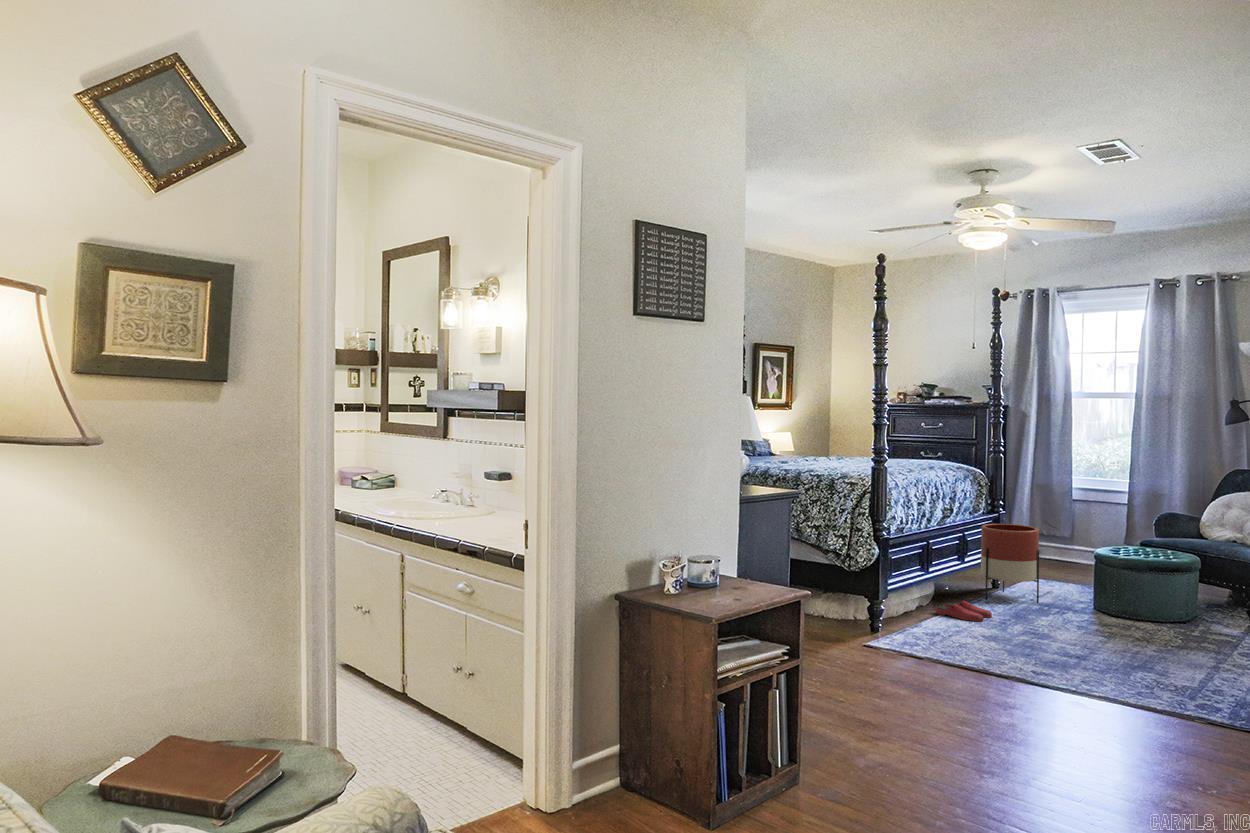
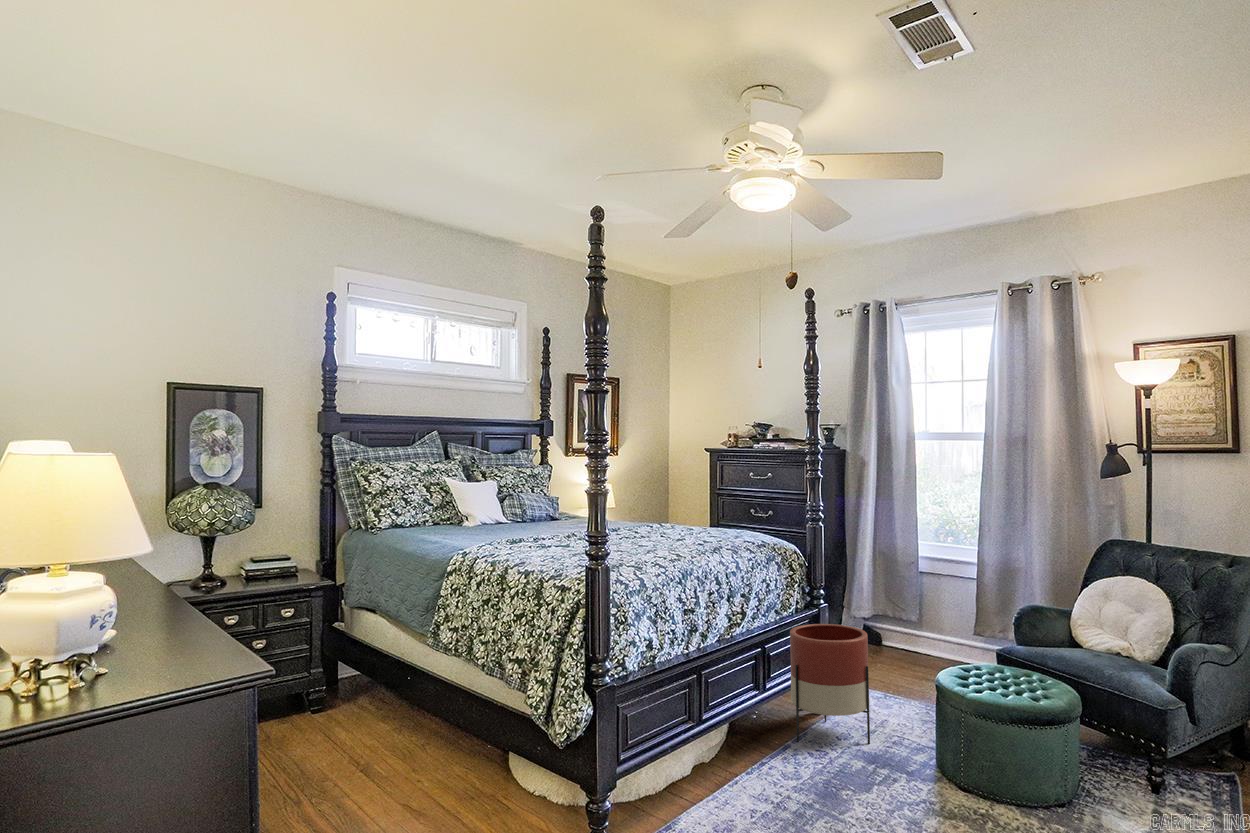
slippers: present [936,601,992,621] -> none [716,758,797,799]

